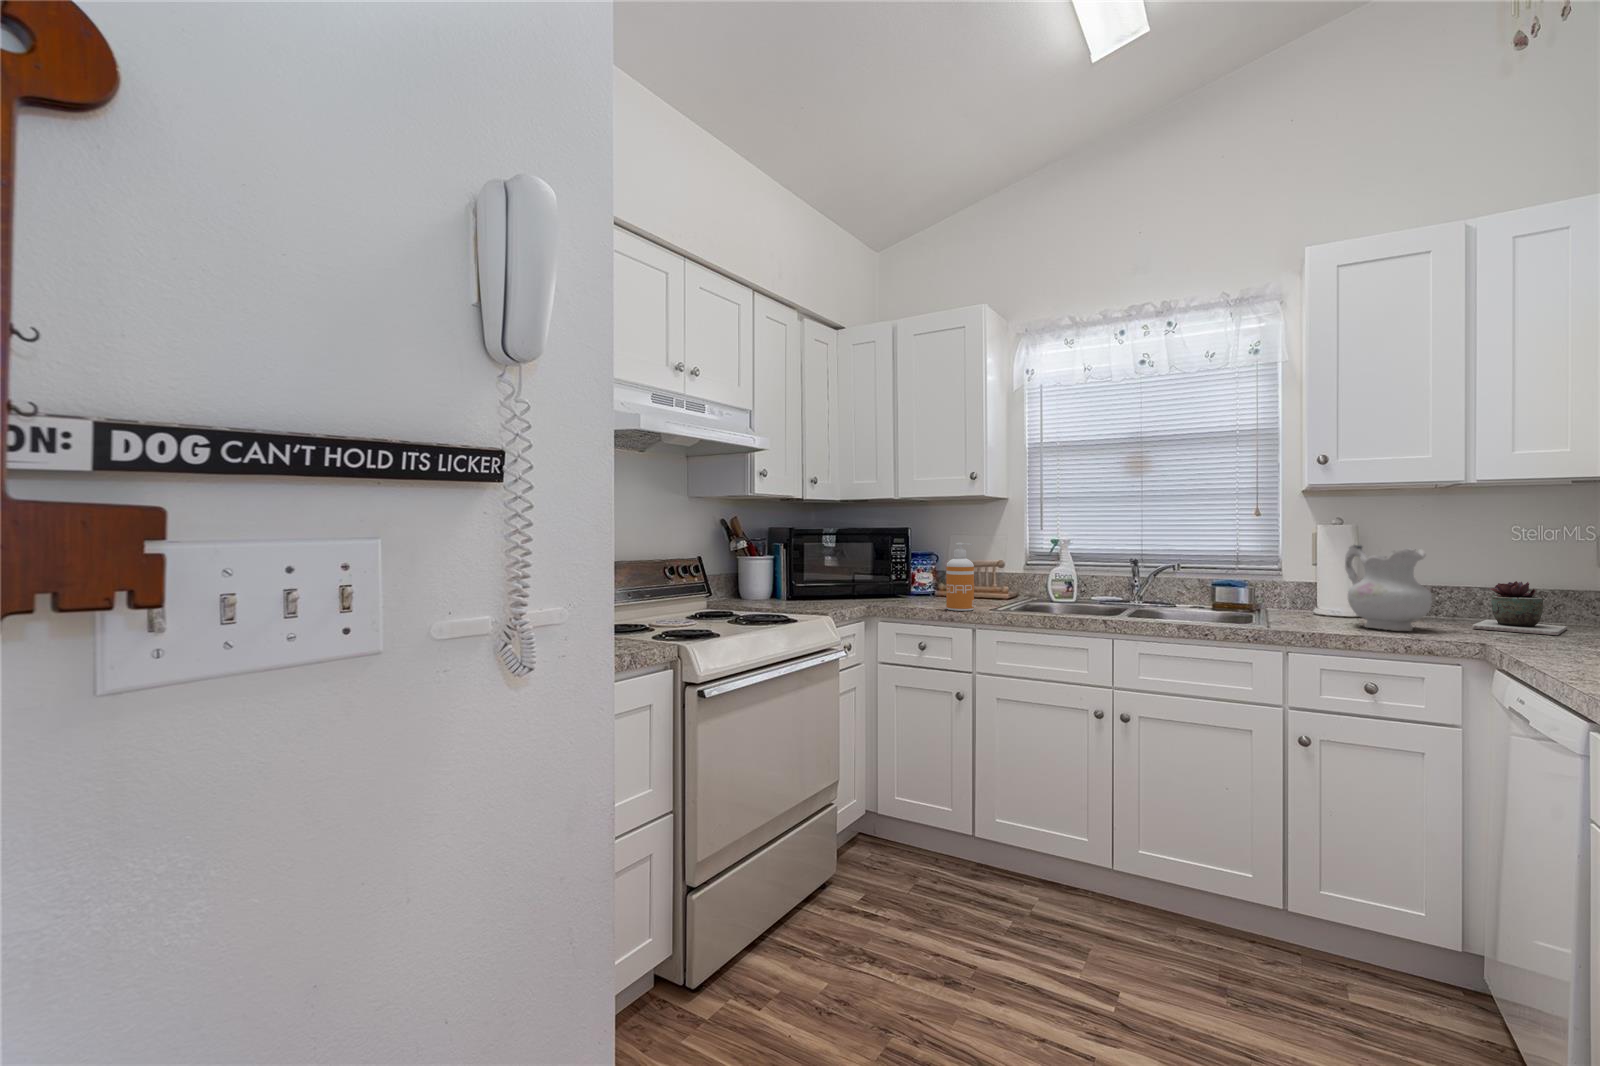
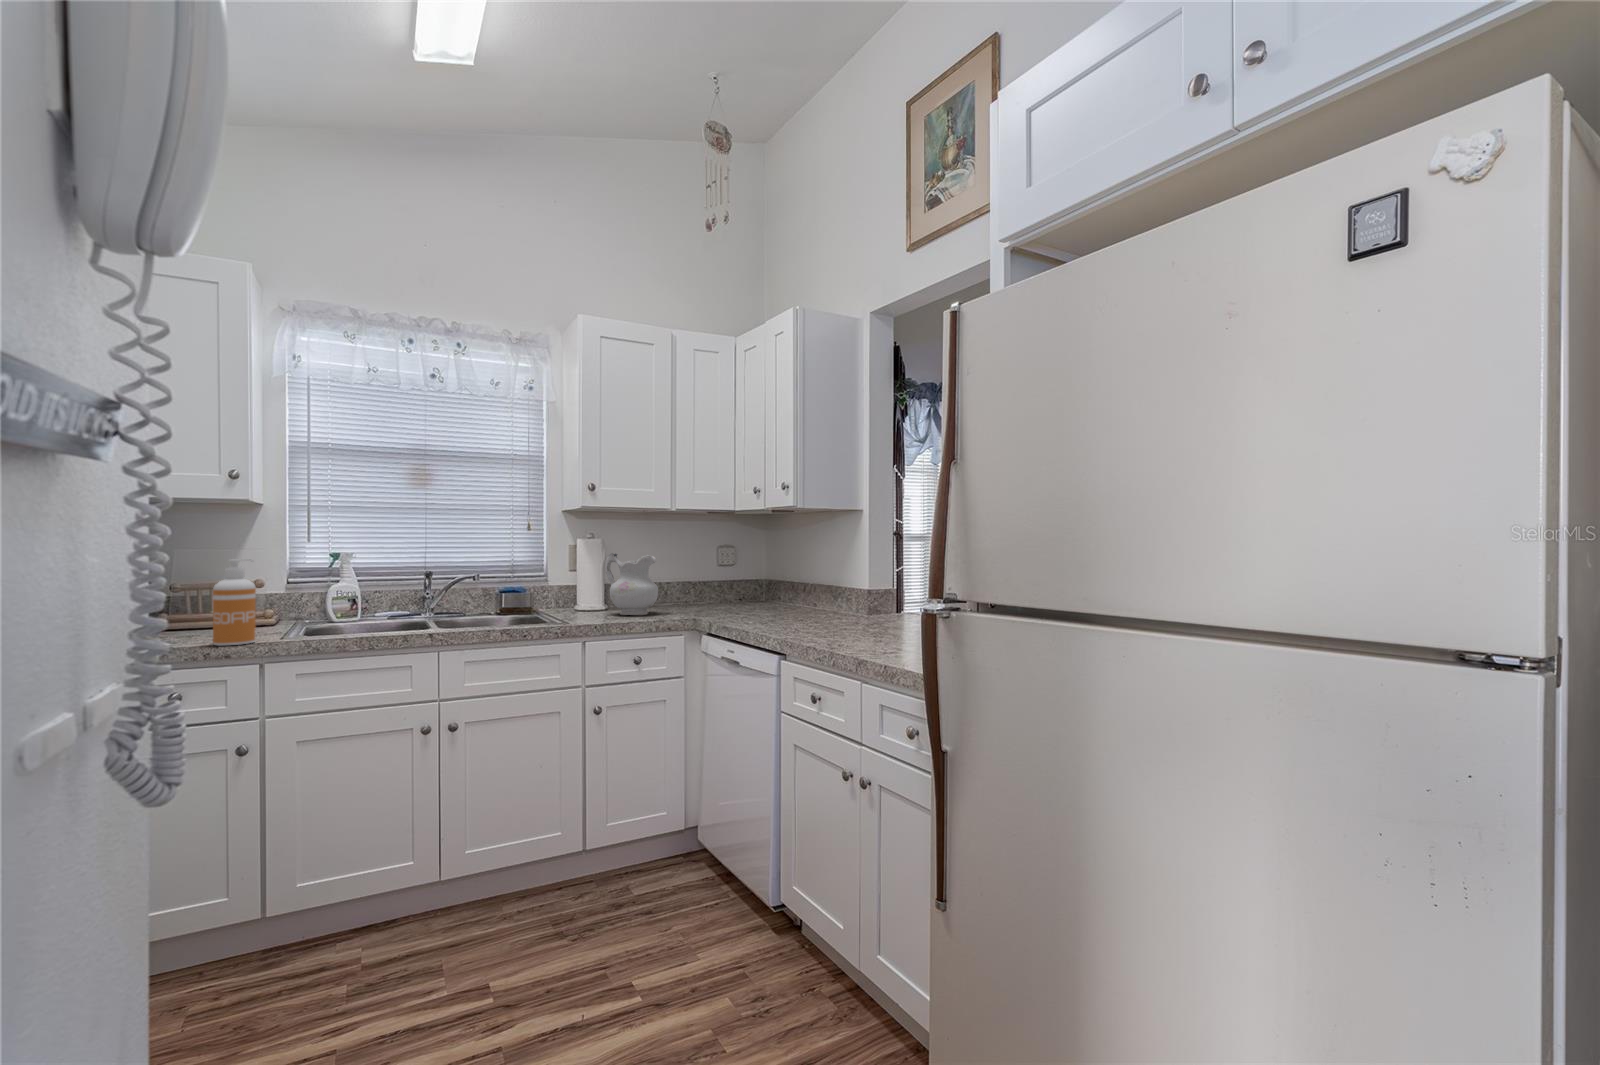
succulent plant: present [1472,581,1567,635] -> none [672,575,712,609]

